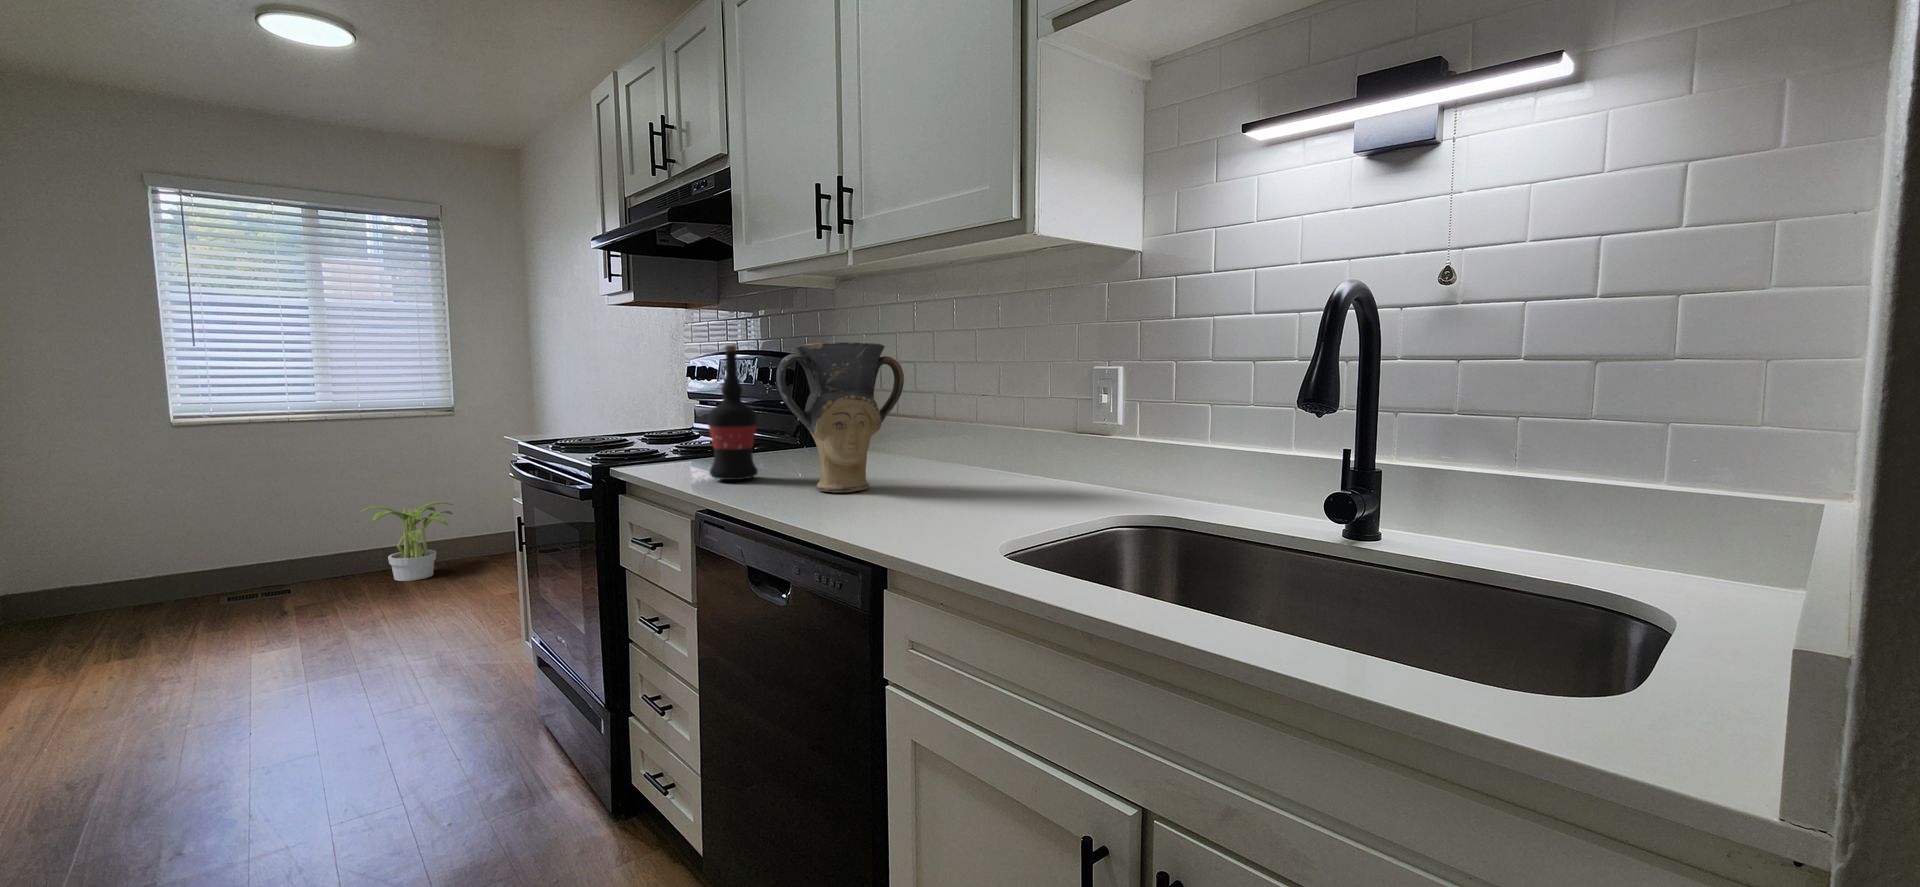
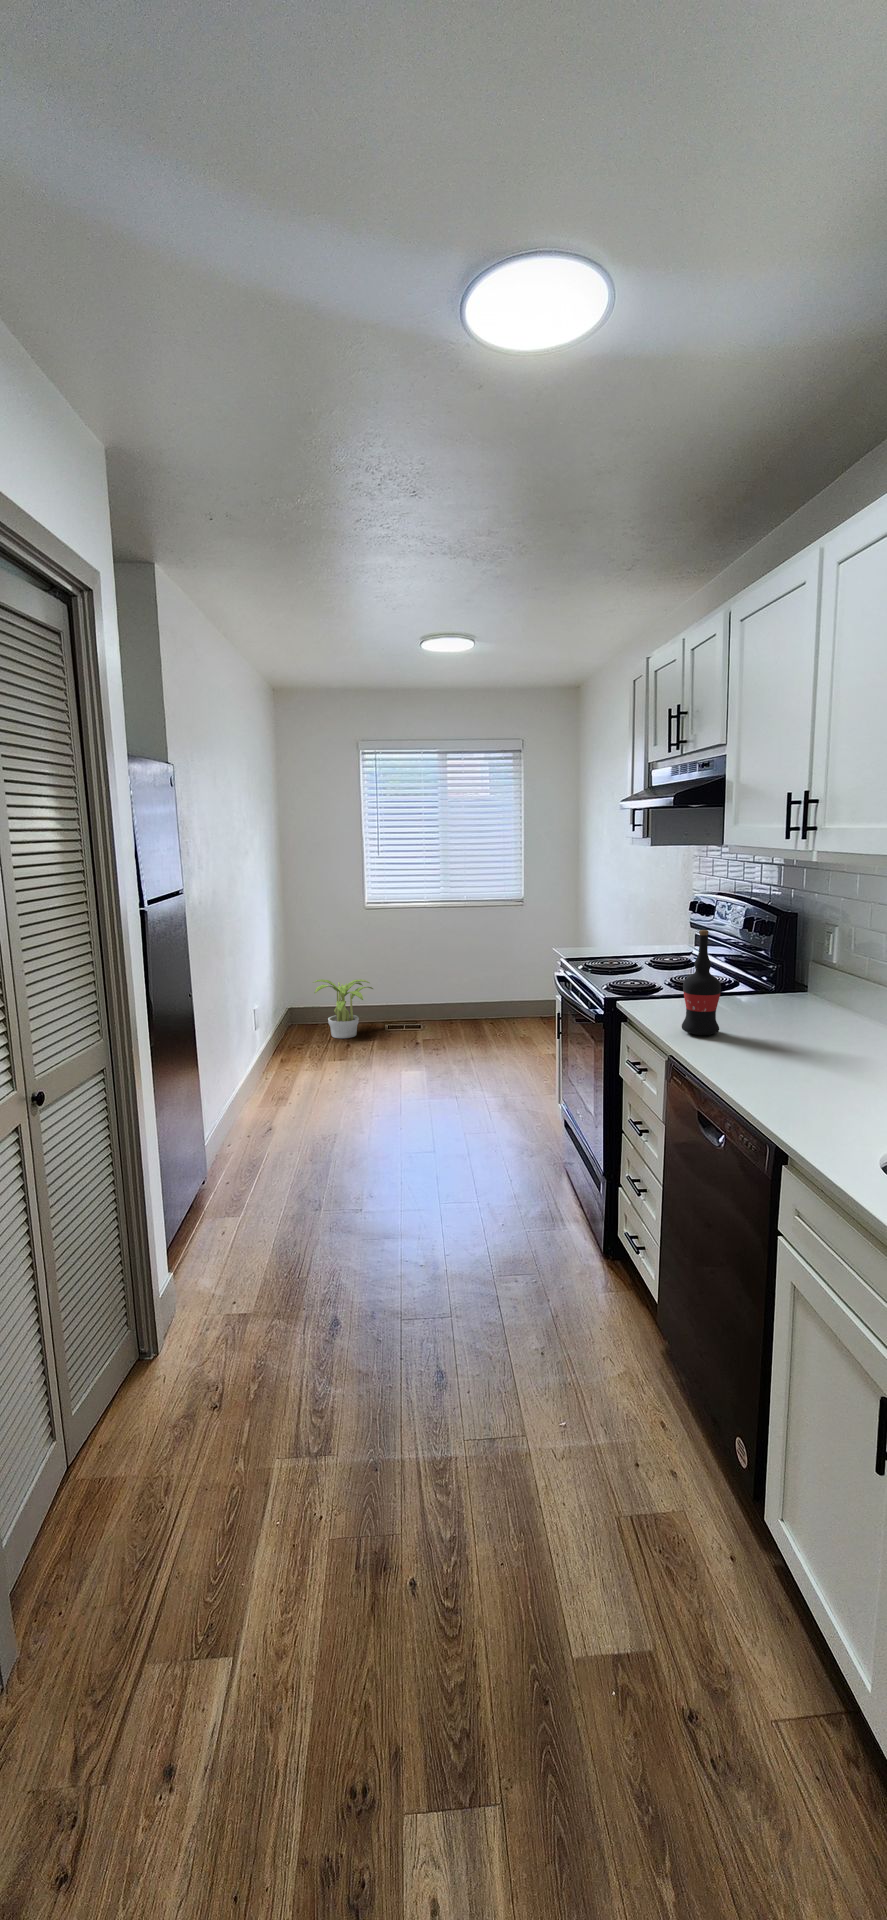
vase: present [776,342,904,492] -> none [730,941,843,1065]
potted plant: present [361,501,453,581] -> present [313,979,373,1038]

